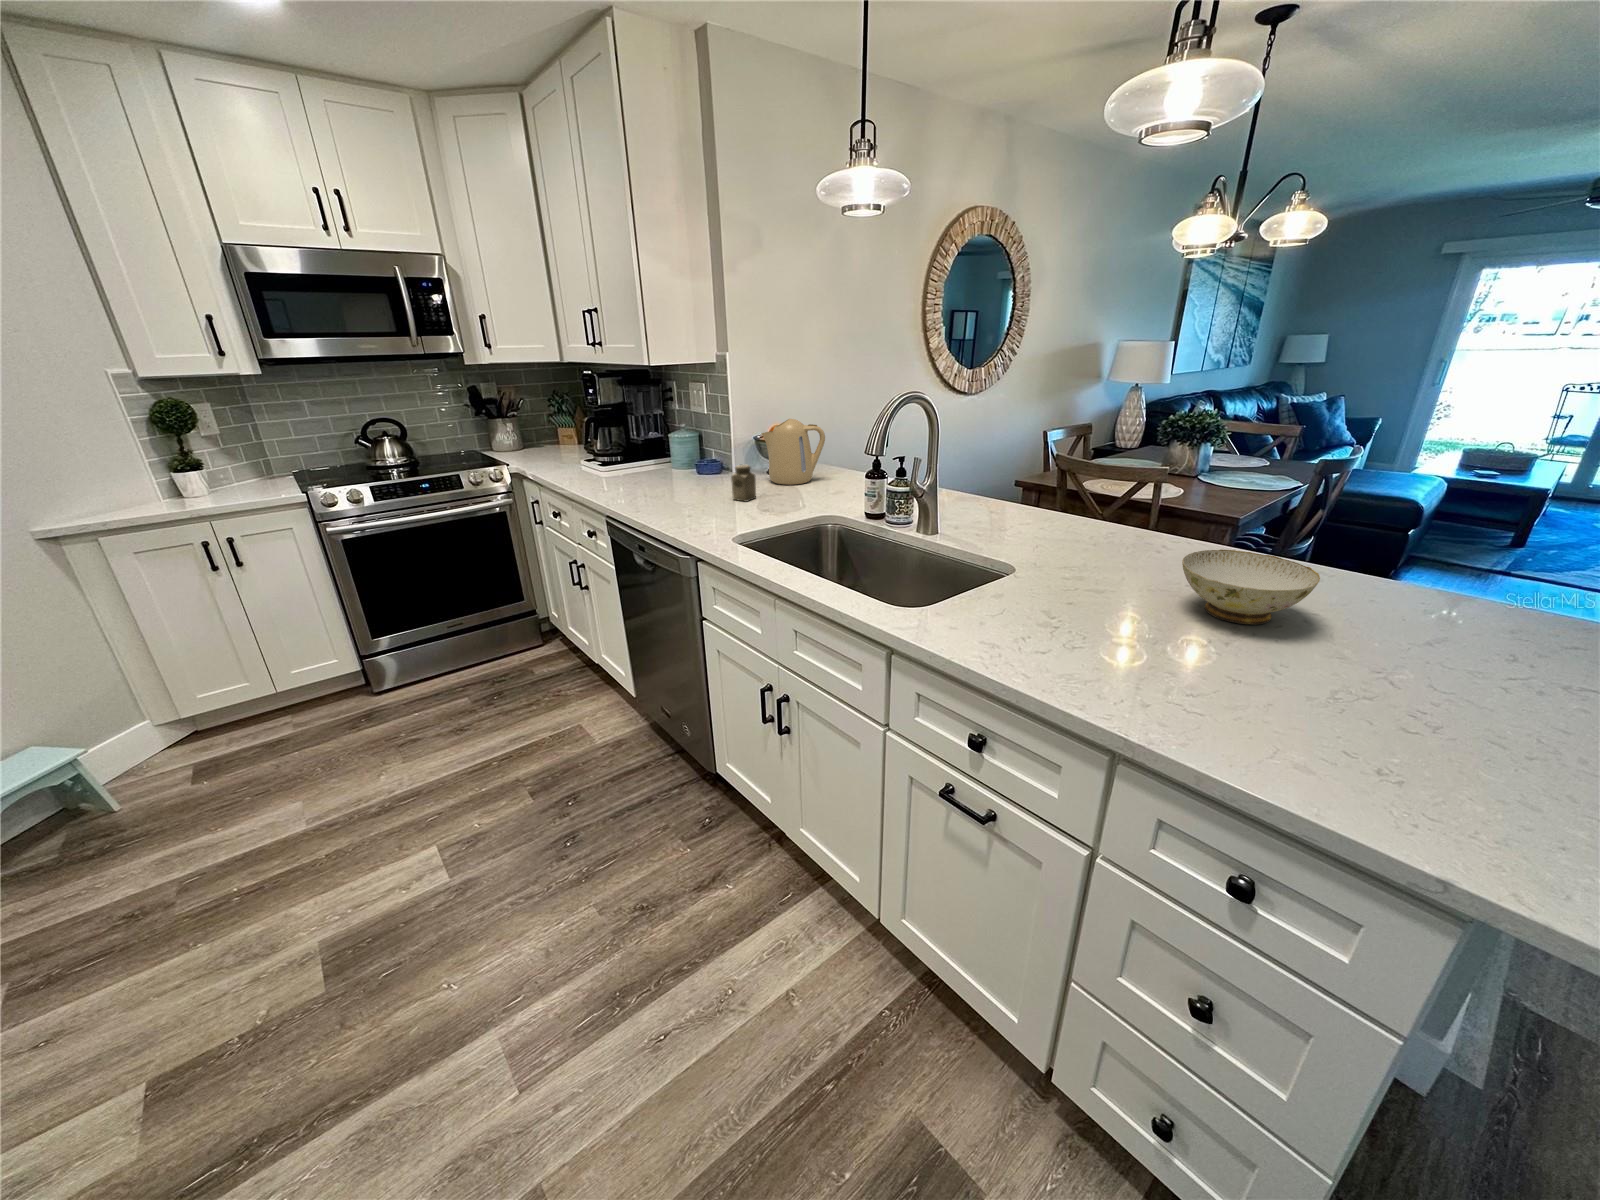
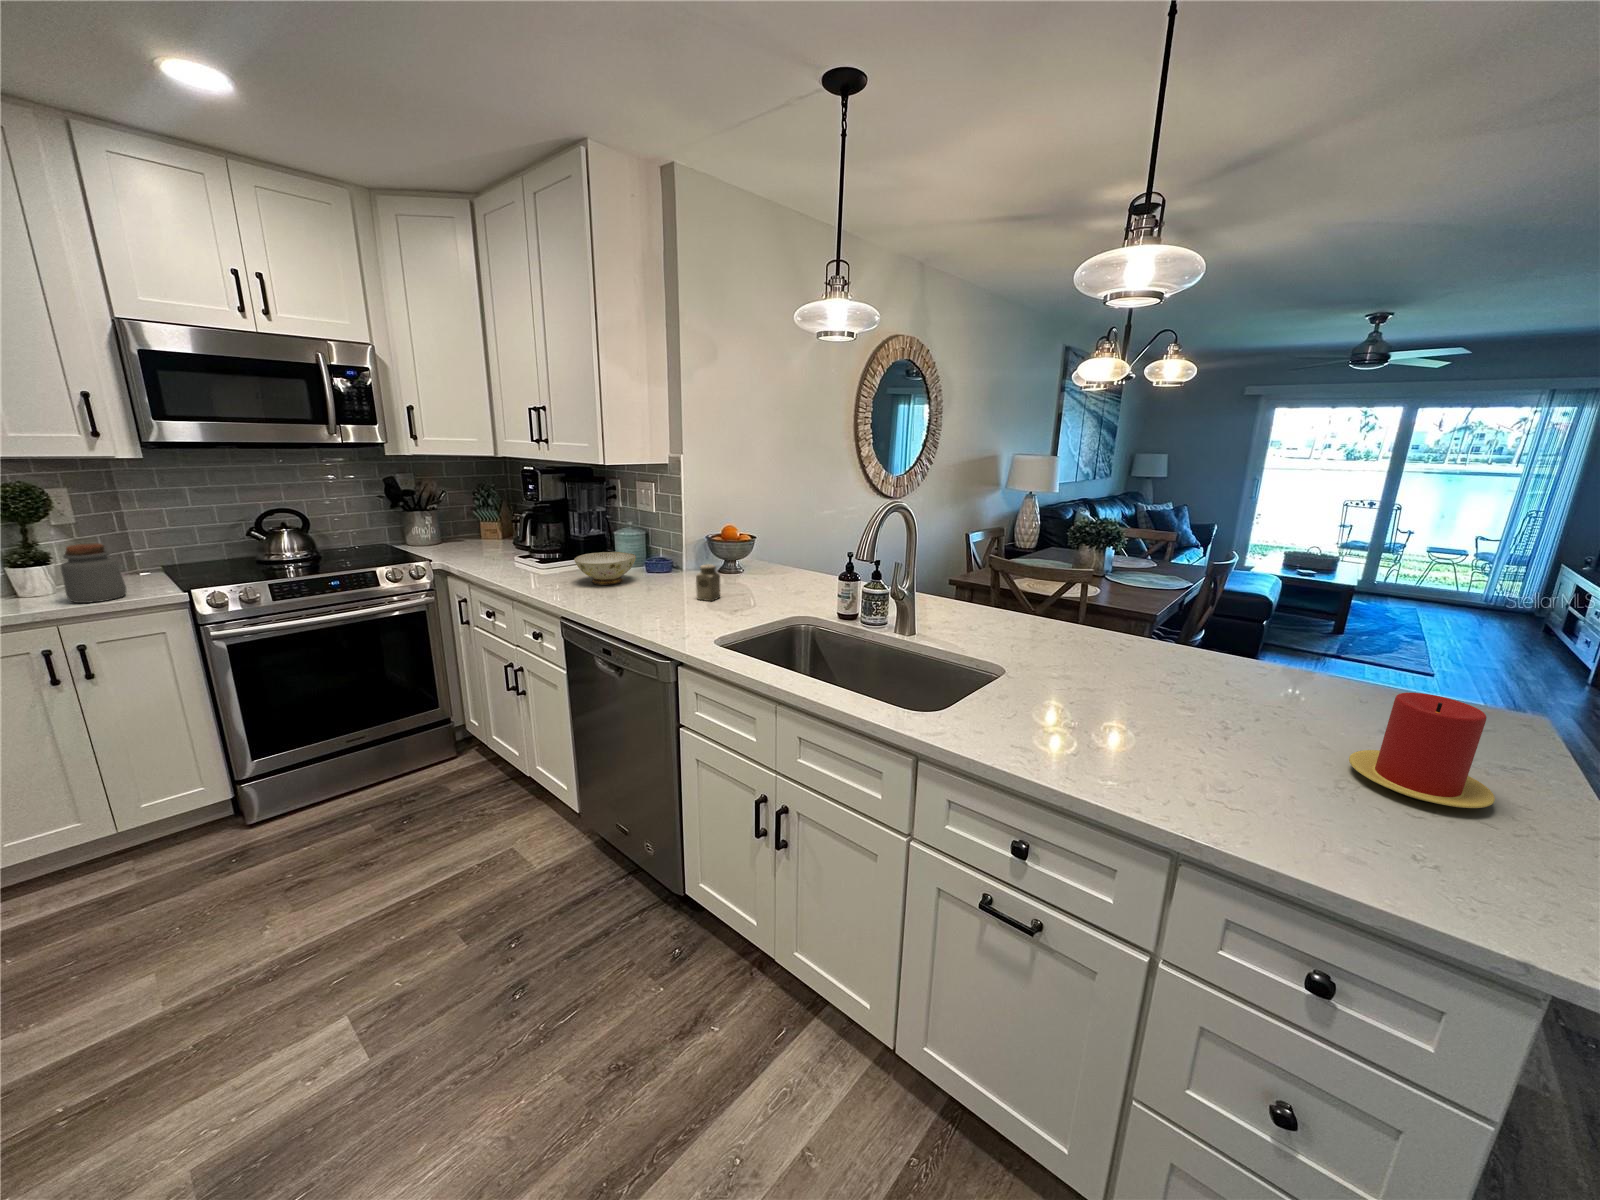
kettle: present [761,419,825,485] -> none [719,519,783,583]
jar: none [205,450,258,501] -> present [61,543,126,603]
ceramic bowl: present [1182,550,1320,624] -> present [574,552,636,585]
candle: none [1355,598,1519,726] -> present [1349,693,1495,808]

